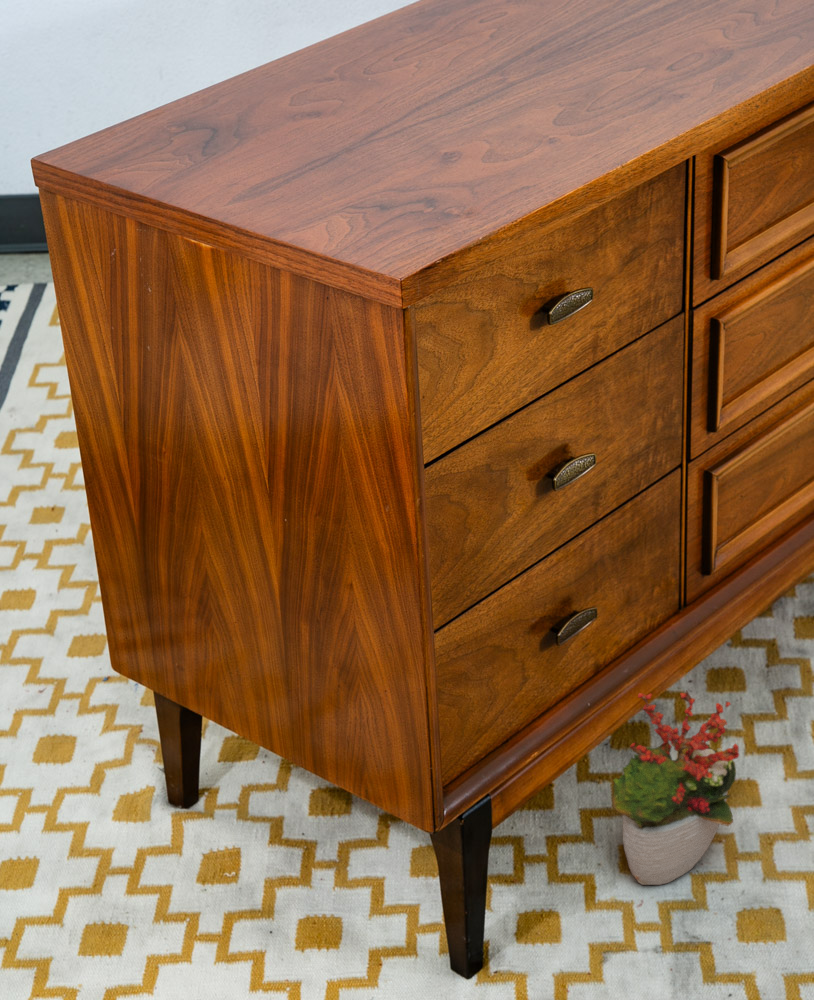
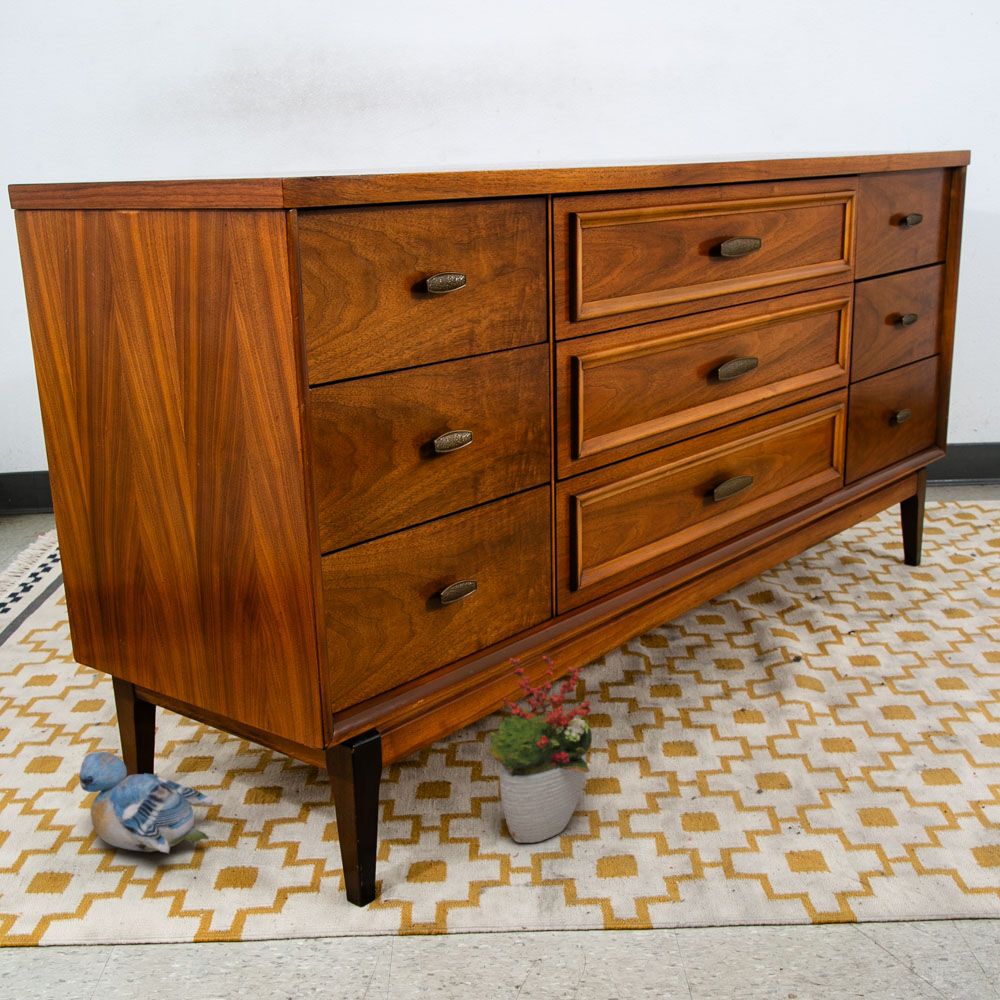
plush toy: none [122,787,280,911] -> present [79,752,213,853]

